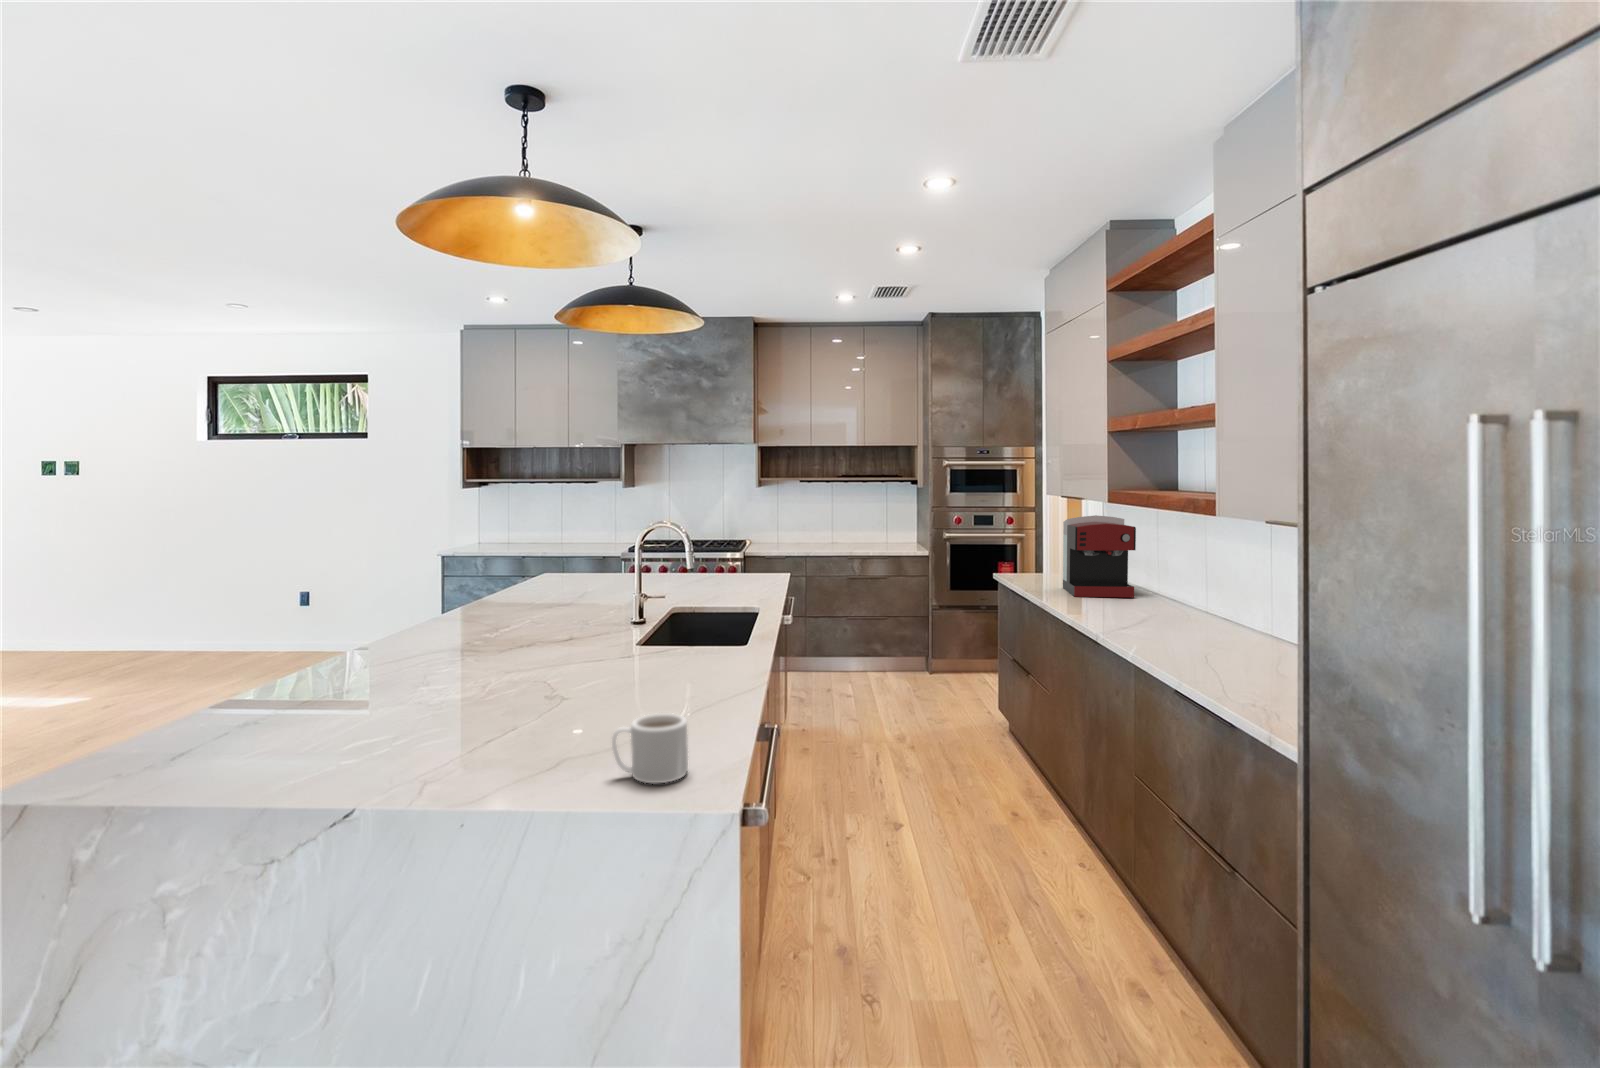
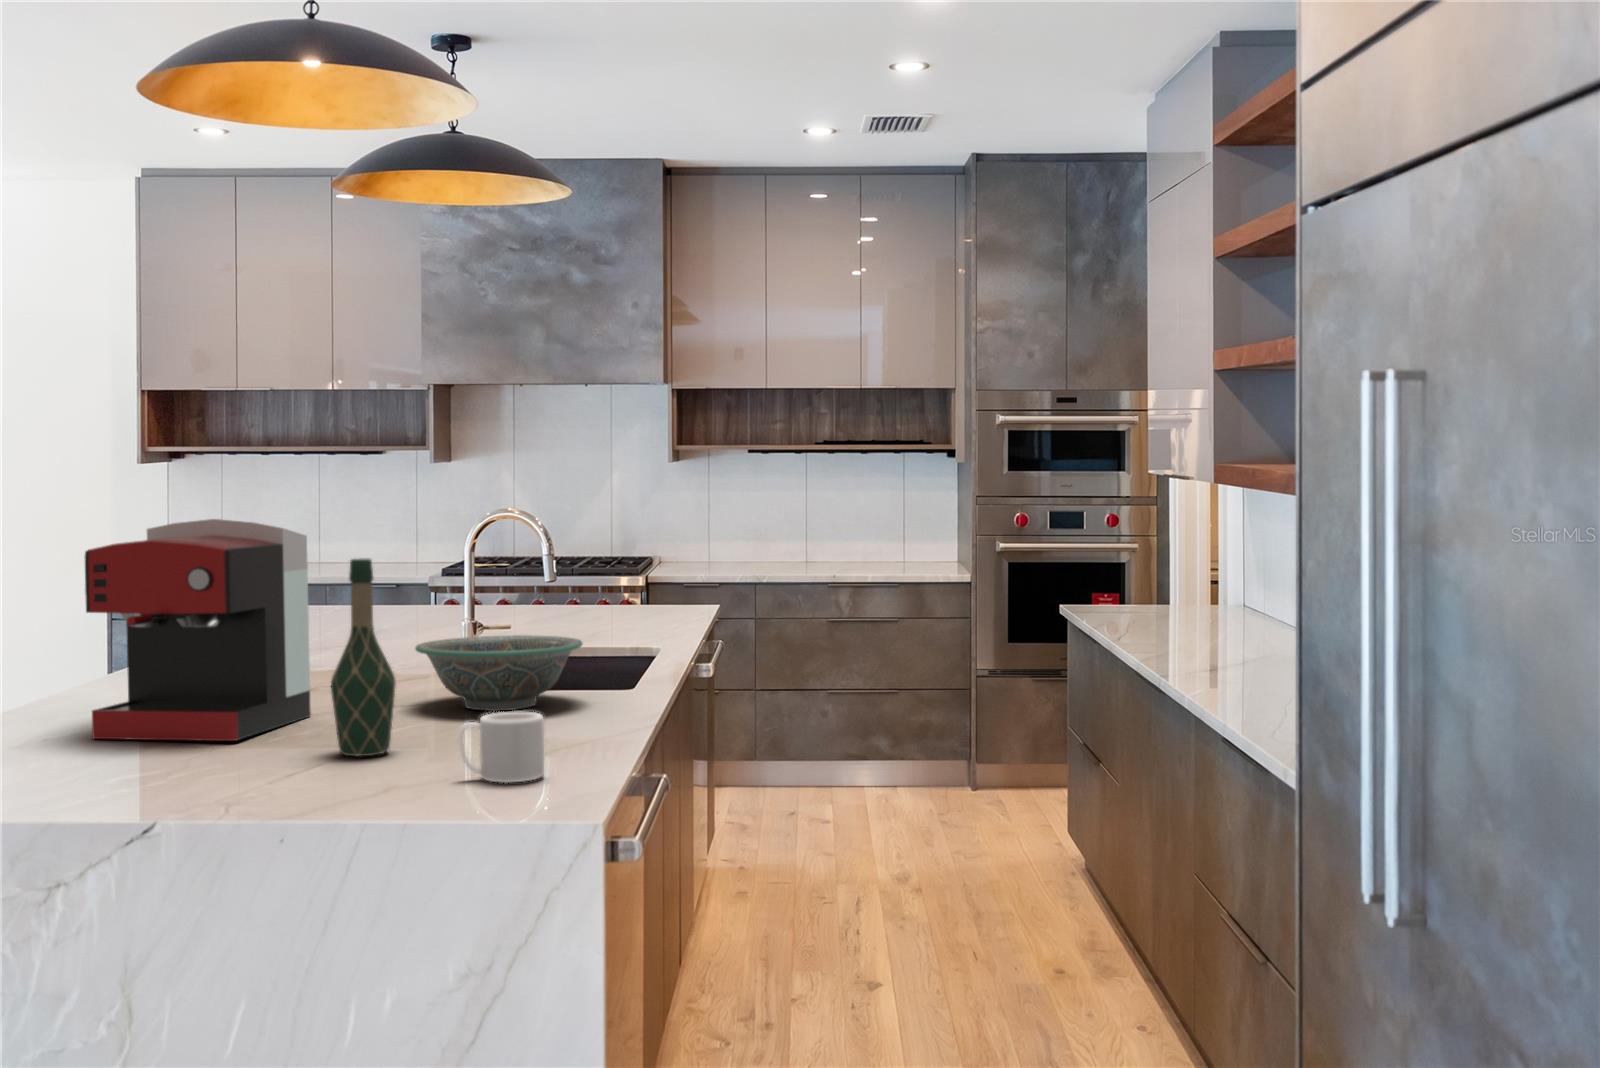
coffee maker: present [1063,515,1136,597] -> present [85,519,311,741]
wine bottle: none [511,575,565,741] -> present [331,558,396,756]
decorative bowl: none [591,617,716,679] -> present [415,635,583,711]

